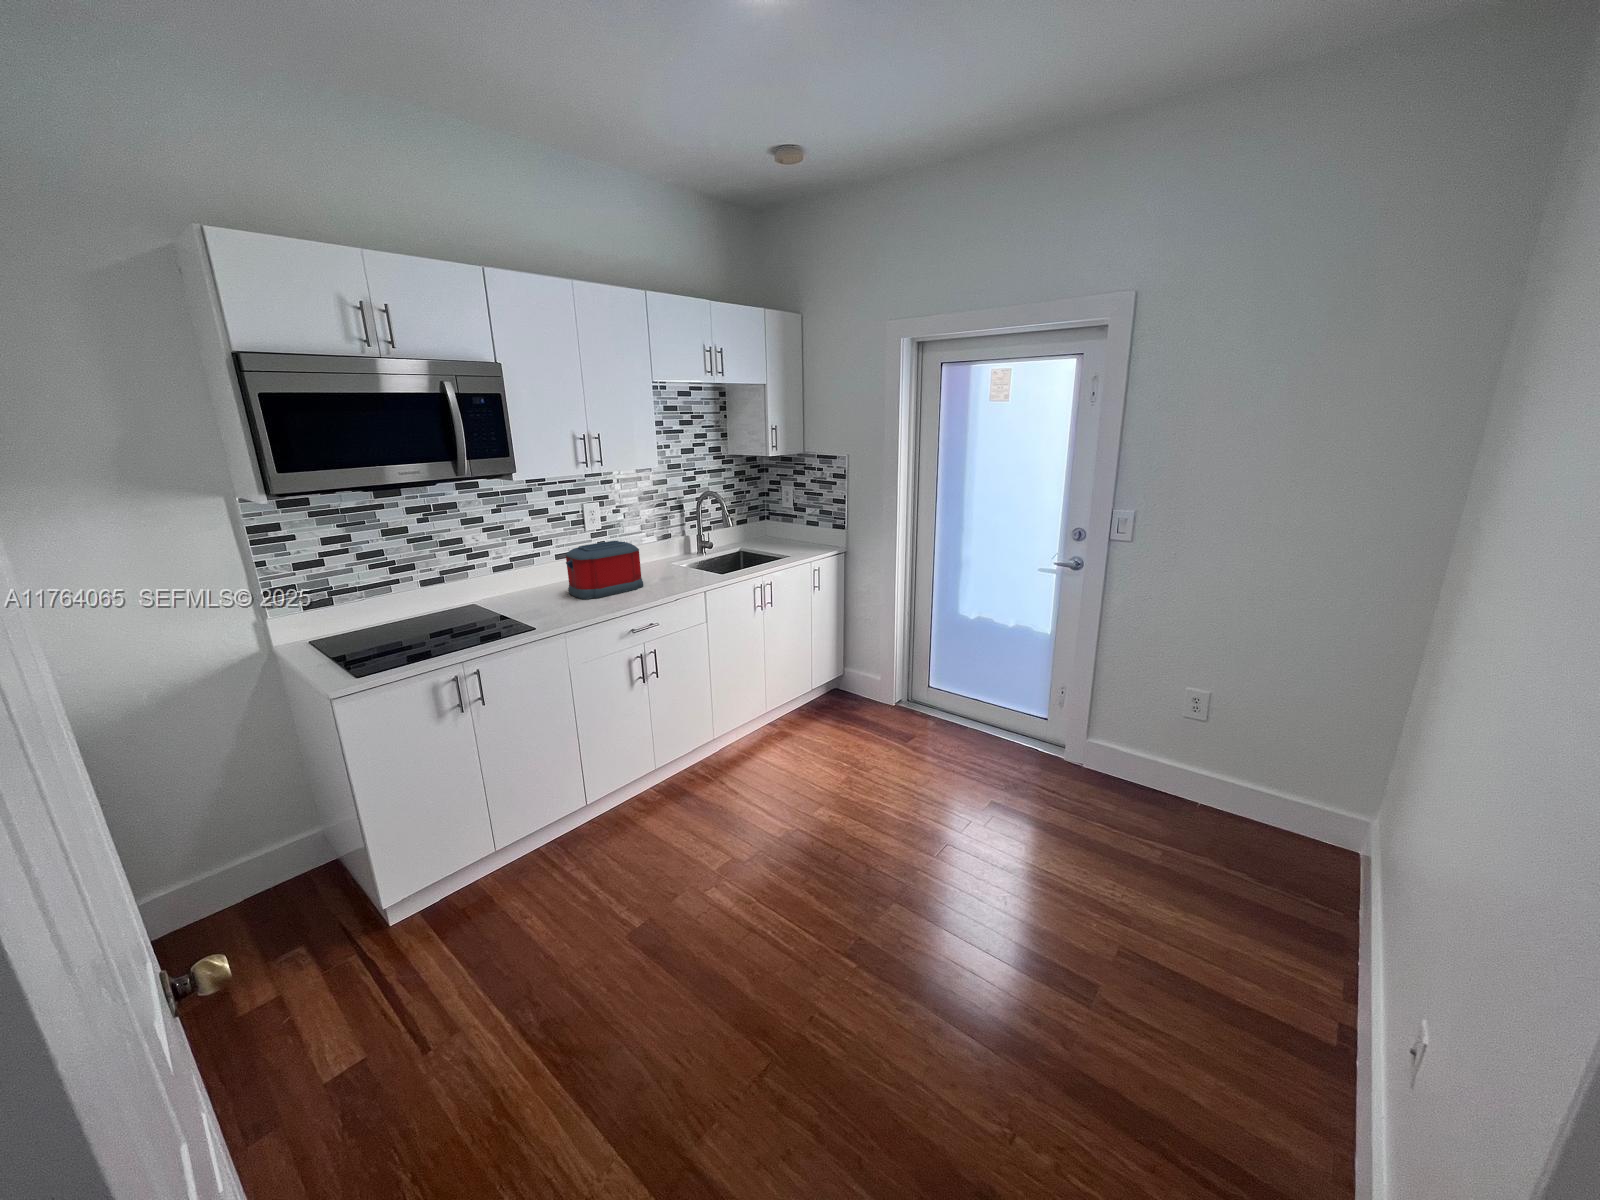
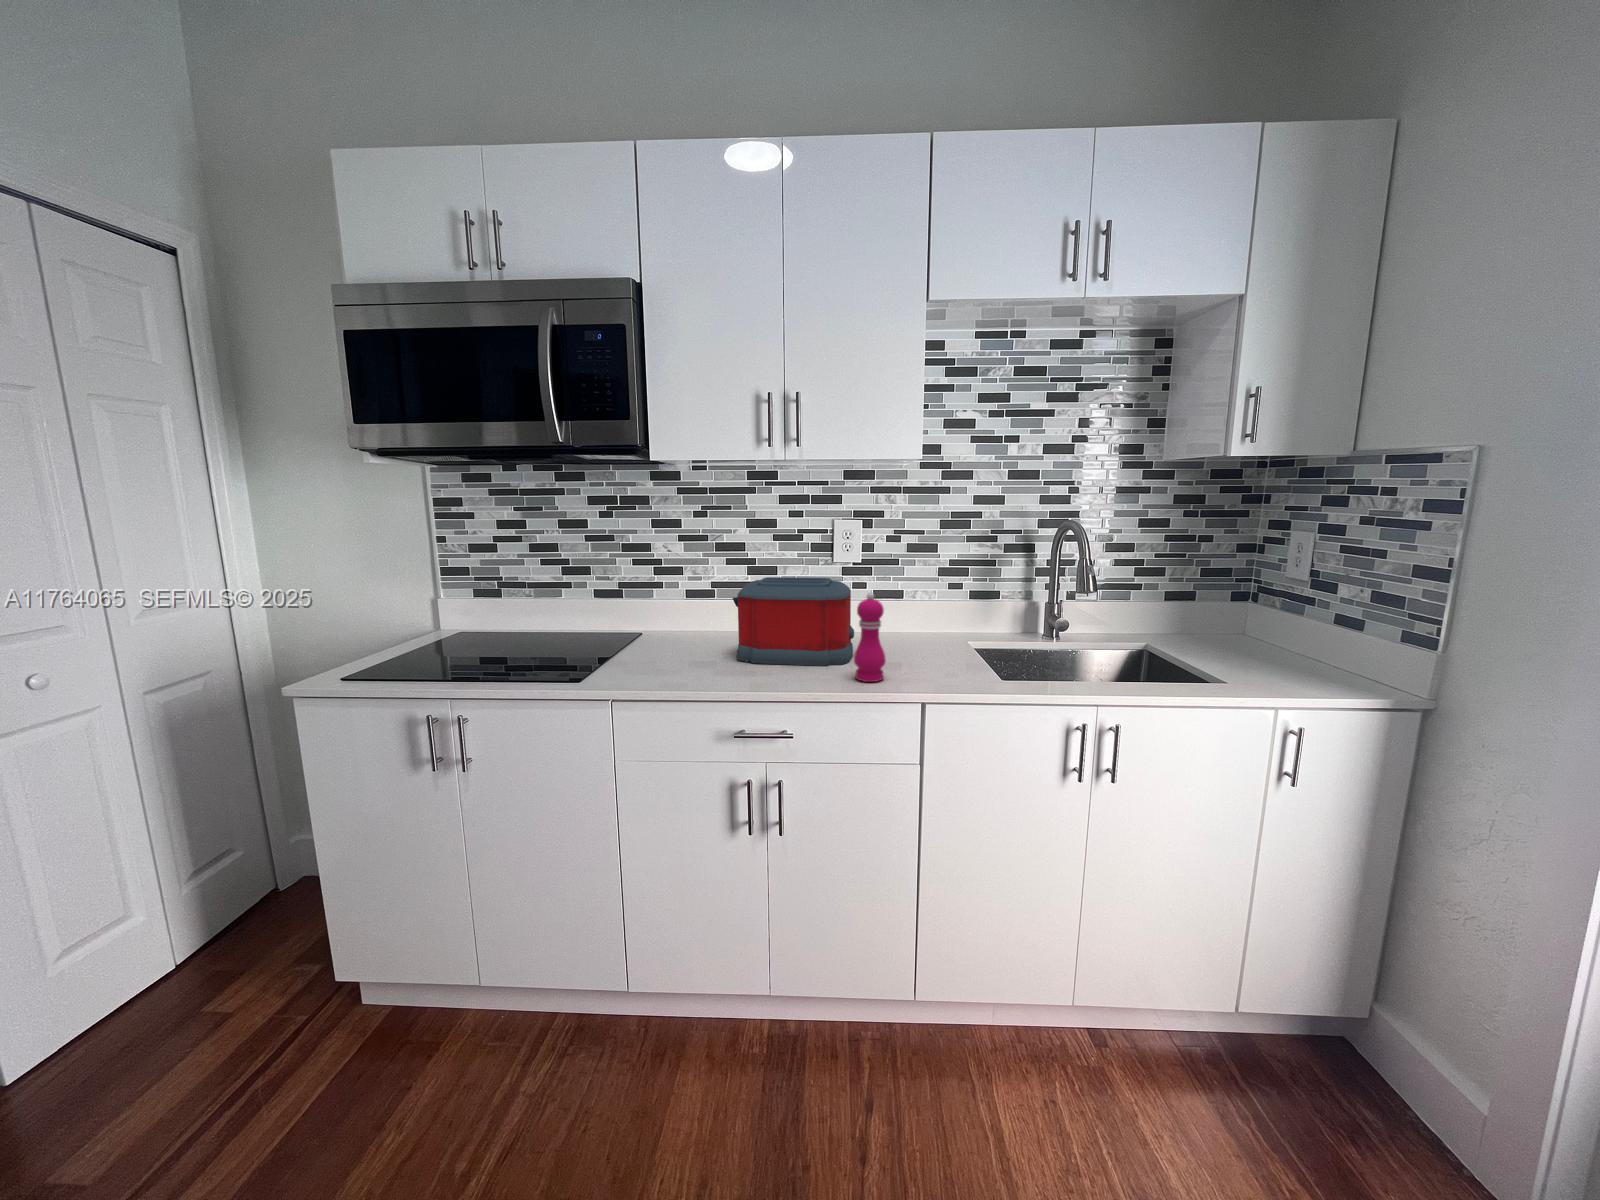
pepper mill: none [661,543,679,590] -> present [854,592,886,682]

